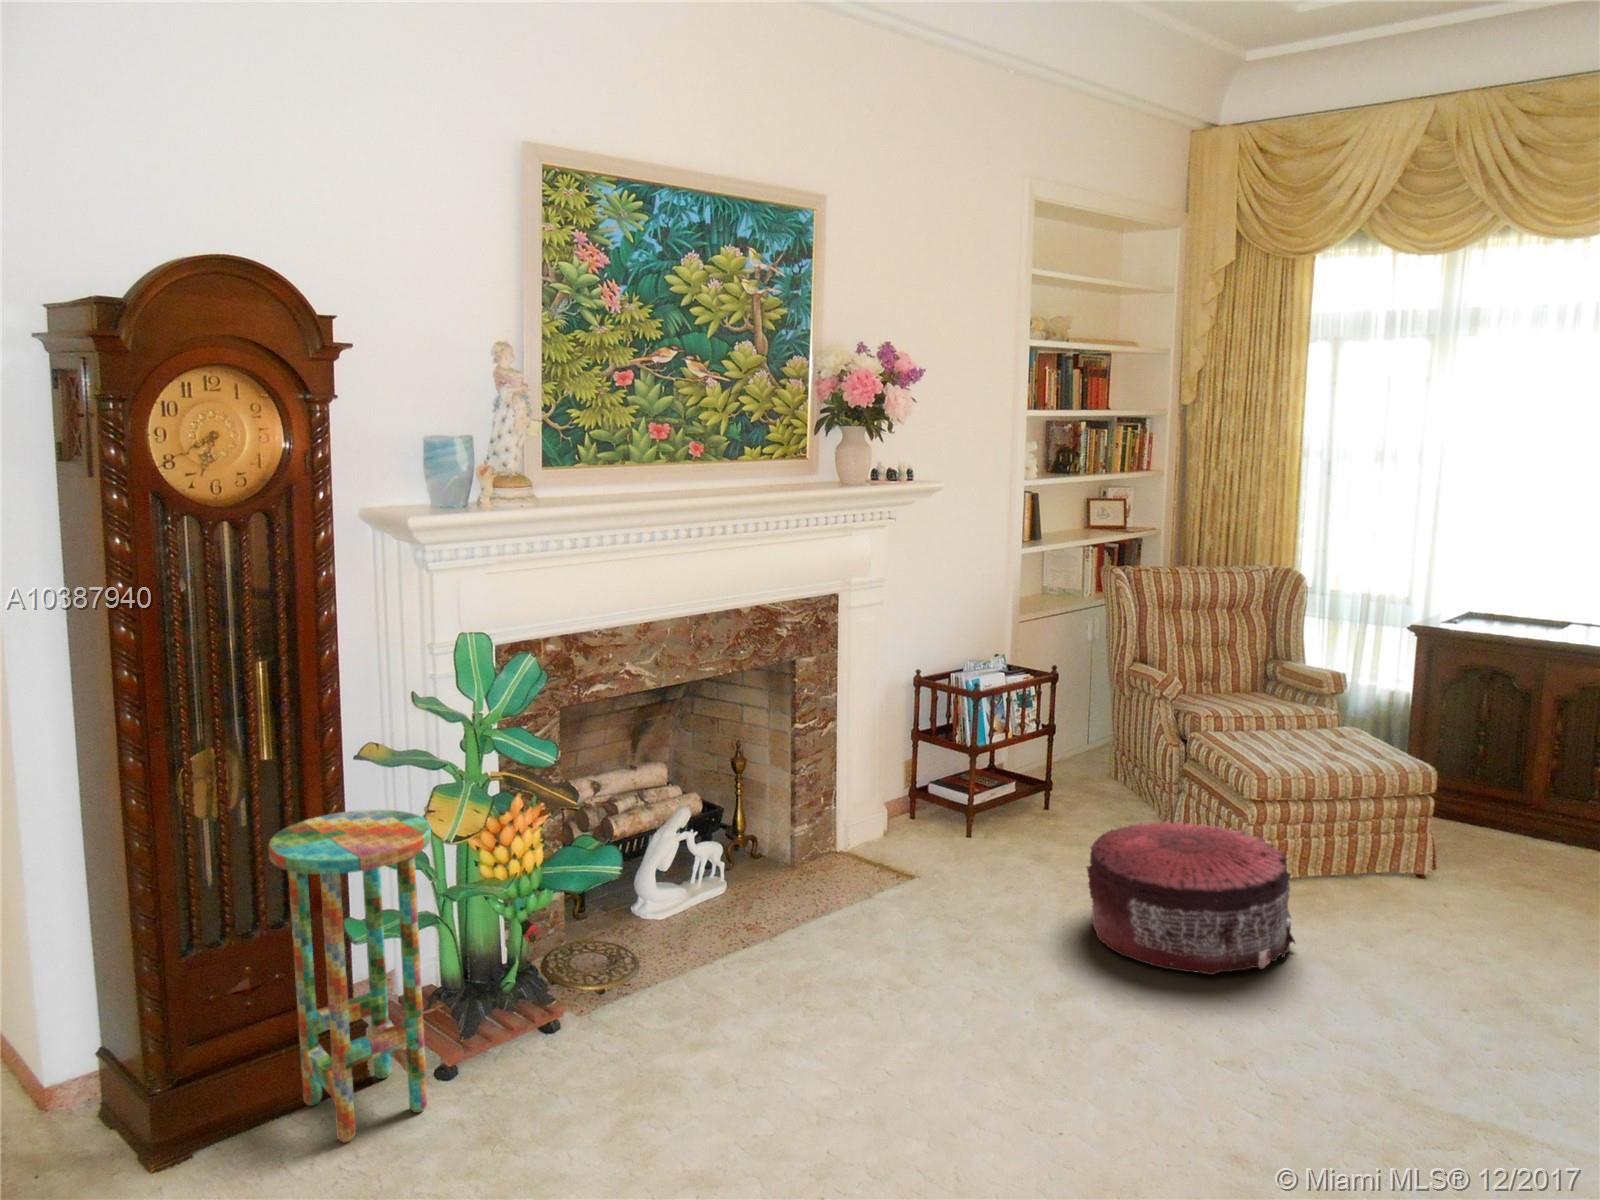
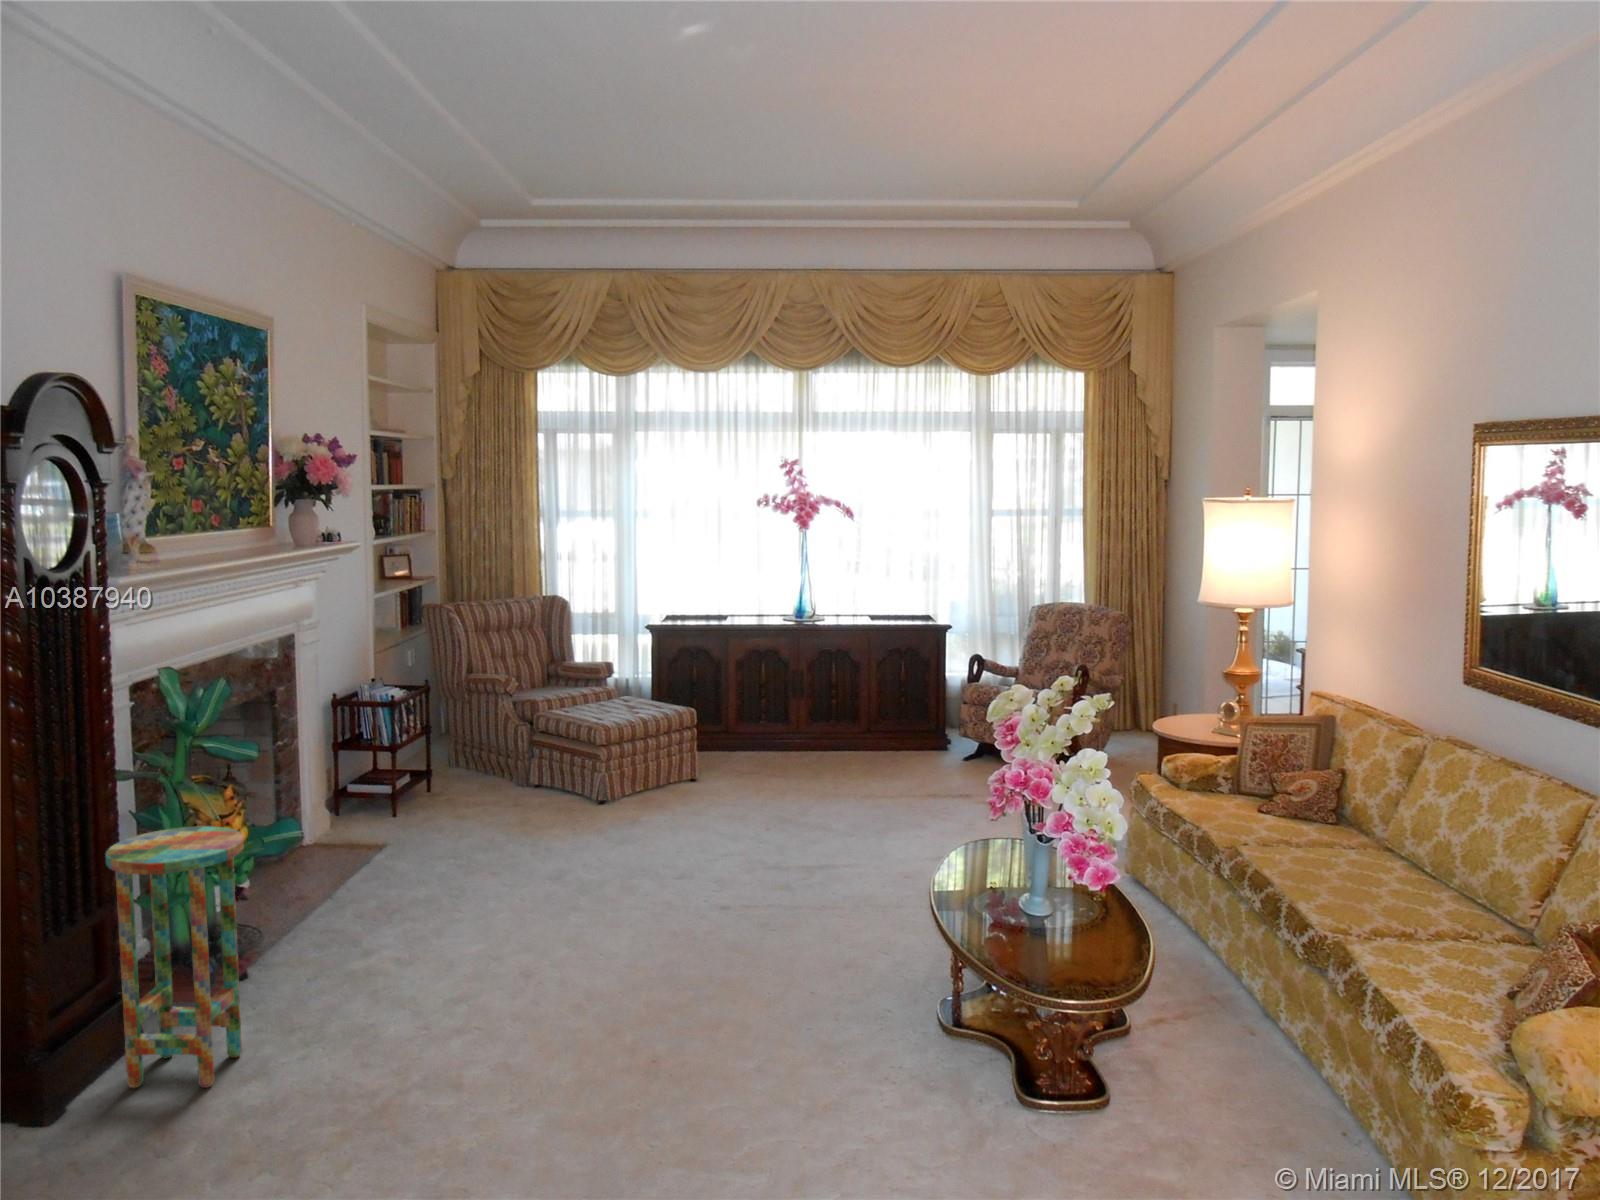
pouf: present [1087,820,1295,975] -> none [536,760,665,850]

